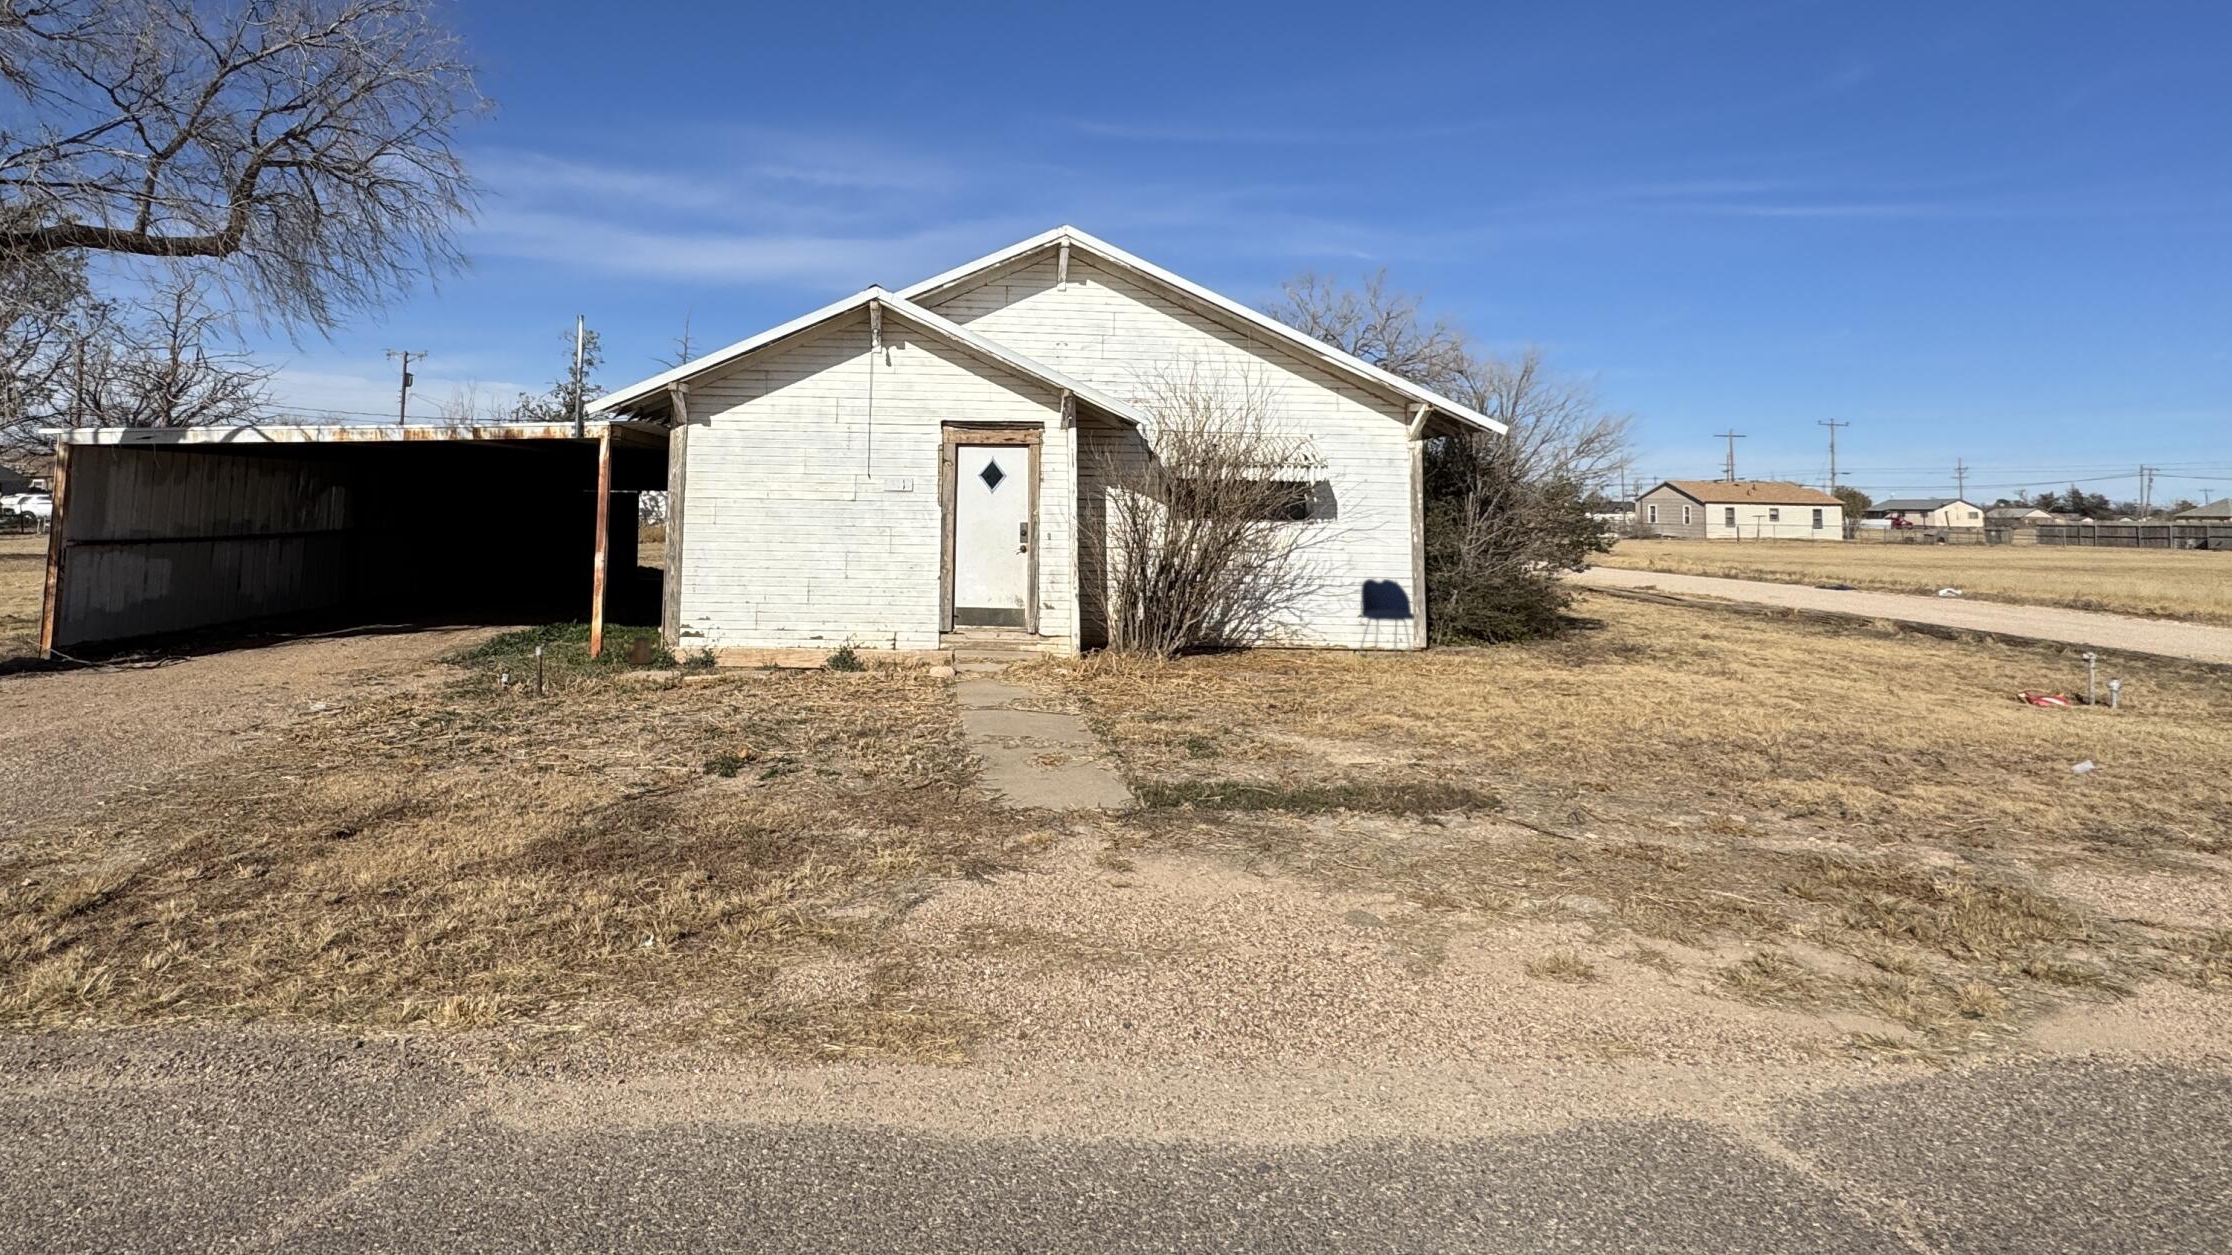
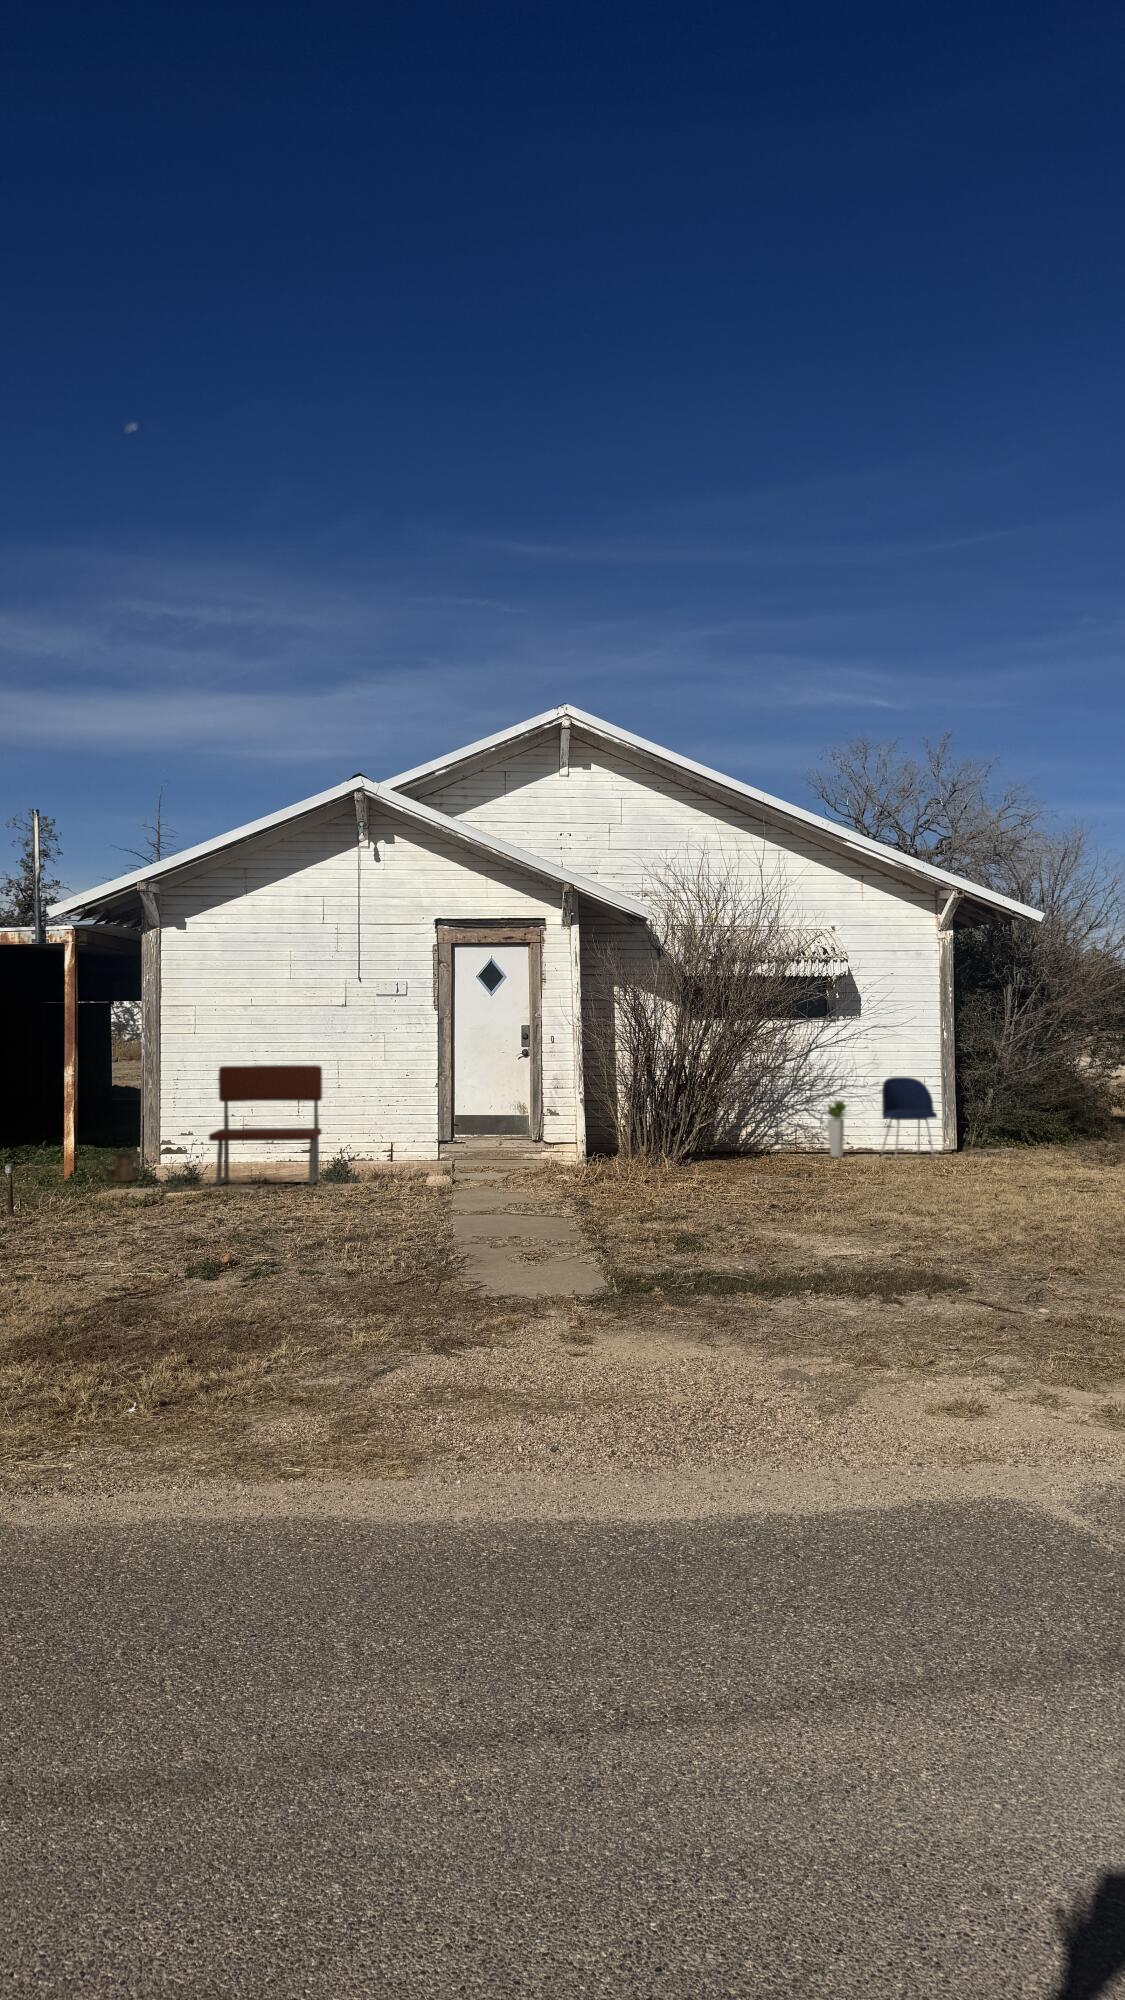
bench: none [723,555,833,672] -> present [209,1065,322,1186]
planter: none [1305,597,1329,654] -> present [827,1100,846,1157]

